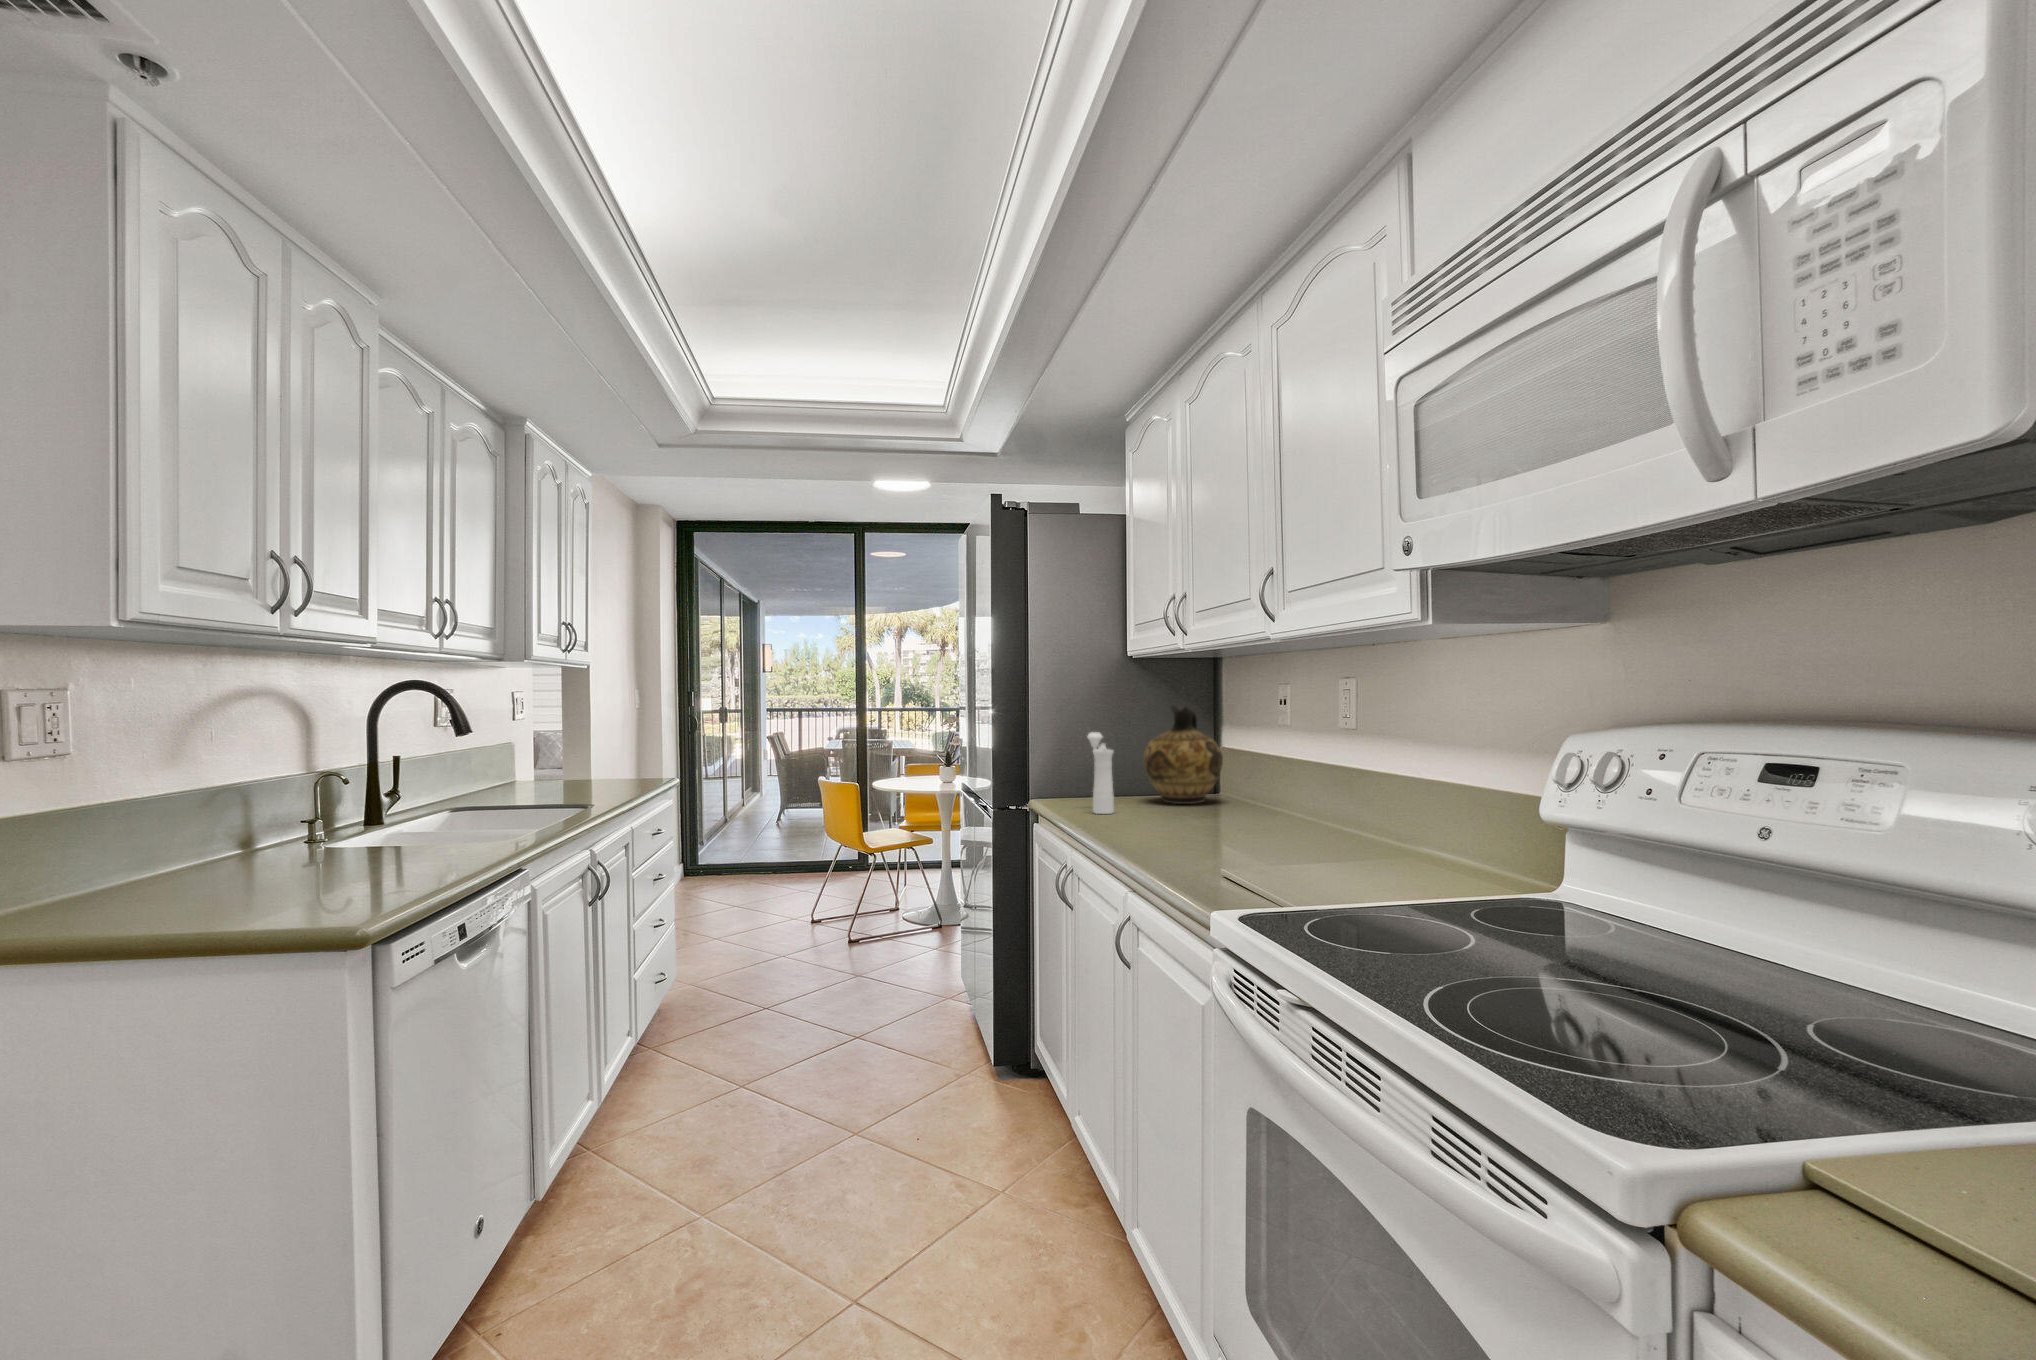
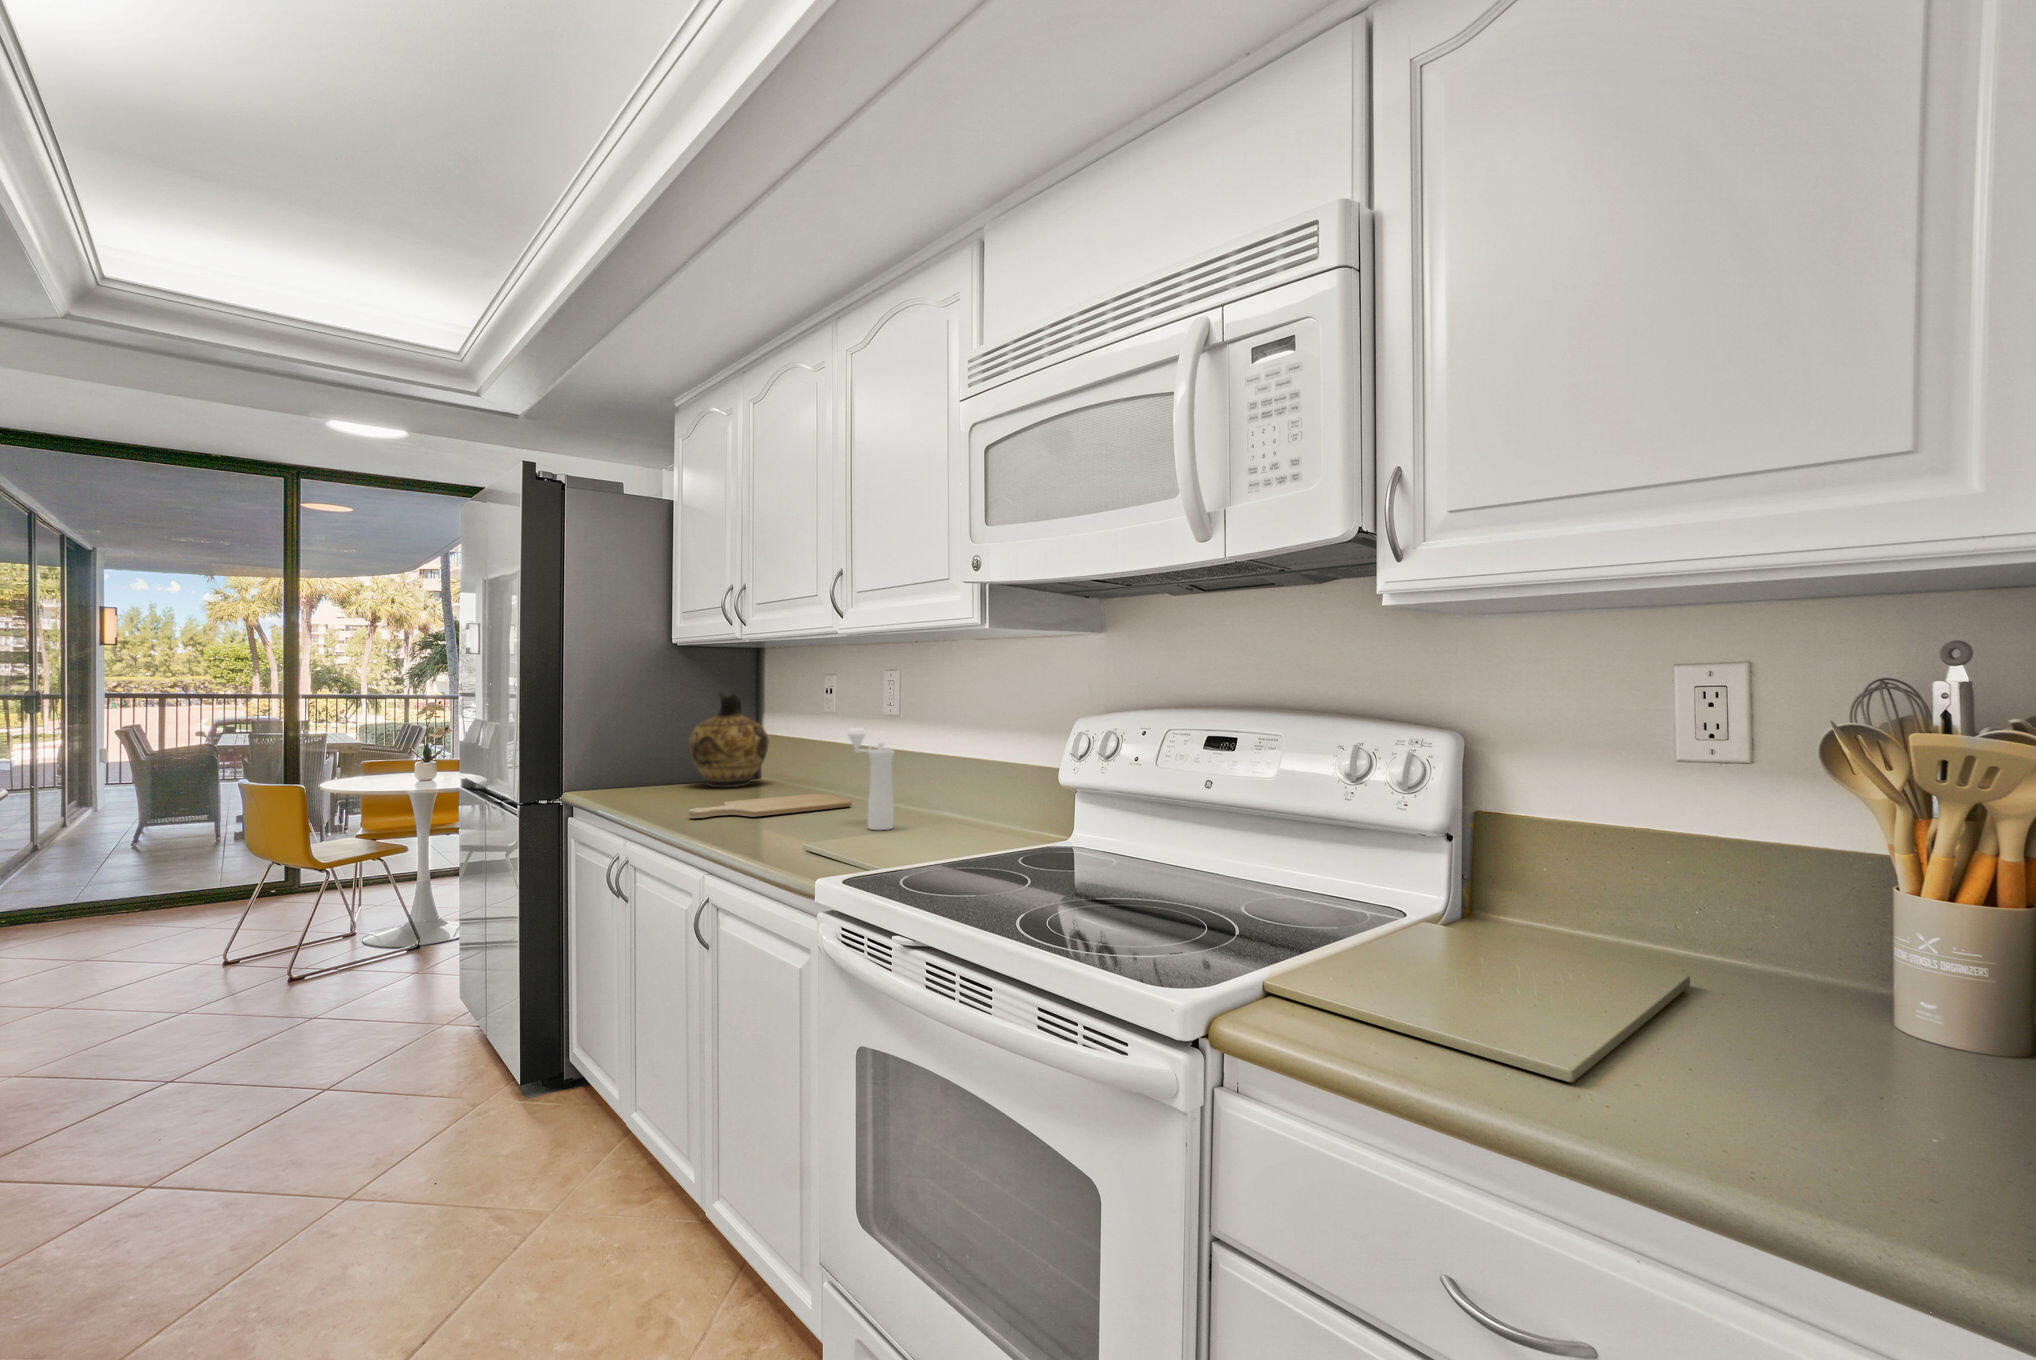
pepper mill: present [1088,732,1114,814] -> present [847,728,894,830]
chopping board: none [1125,817,1297,836] -> present [689,794,852,818]

